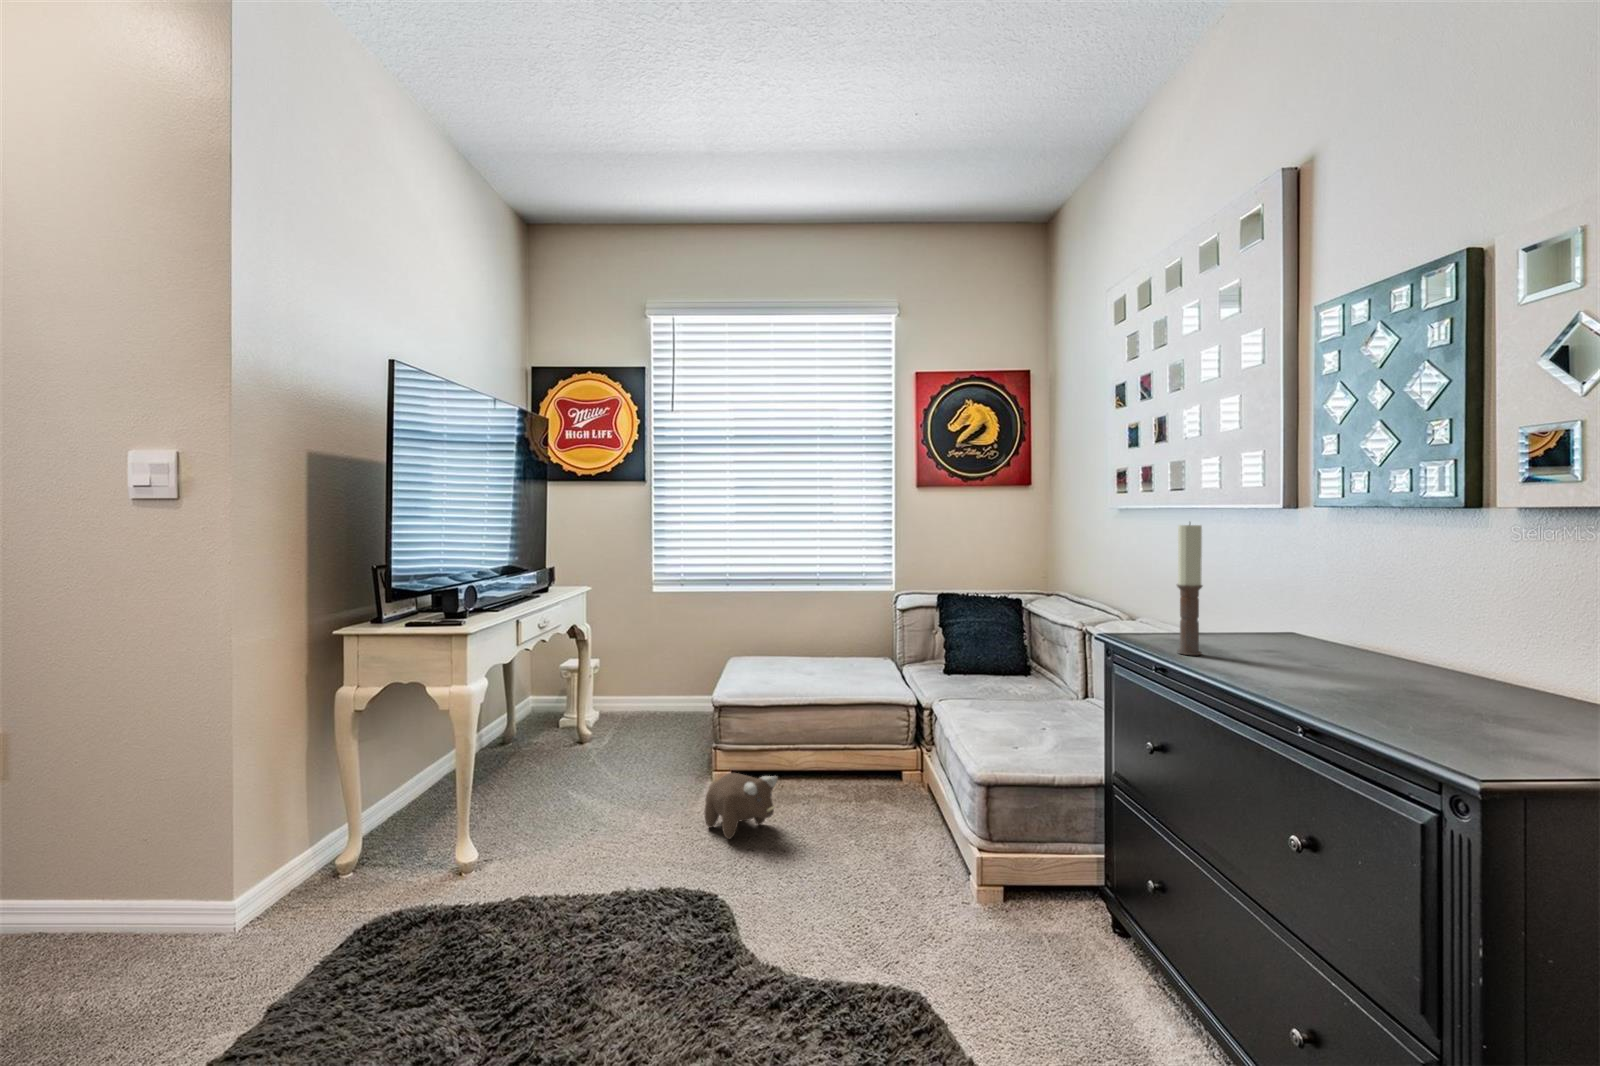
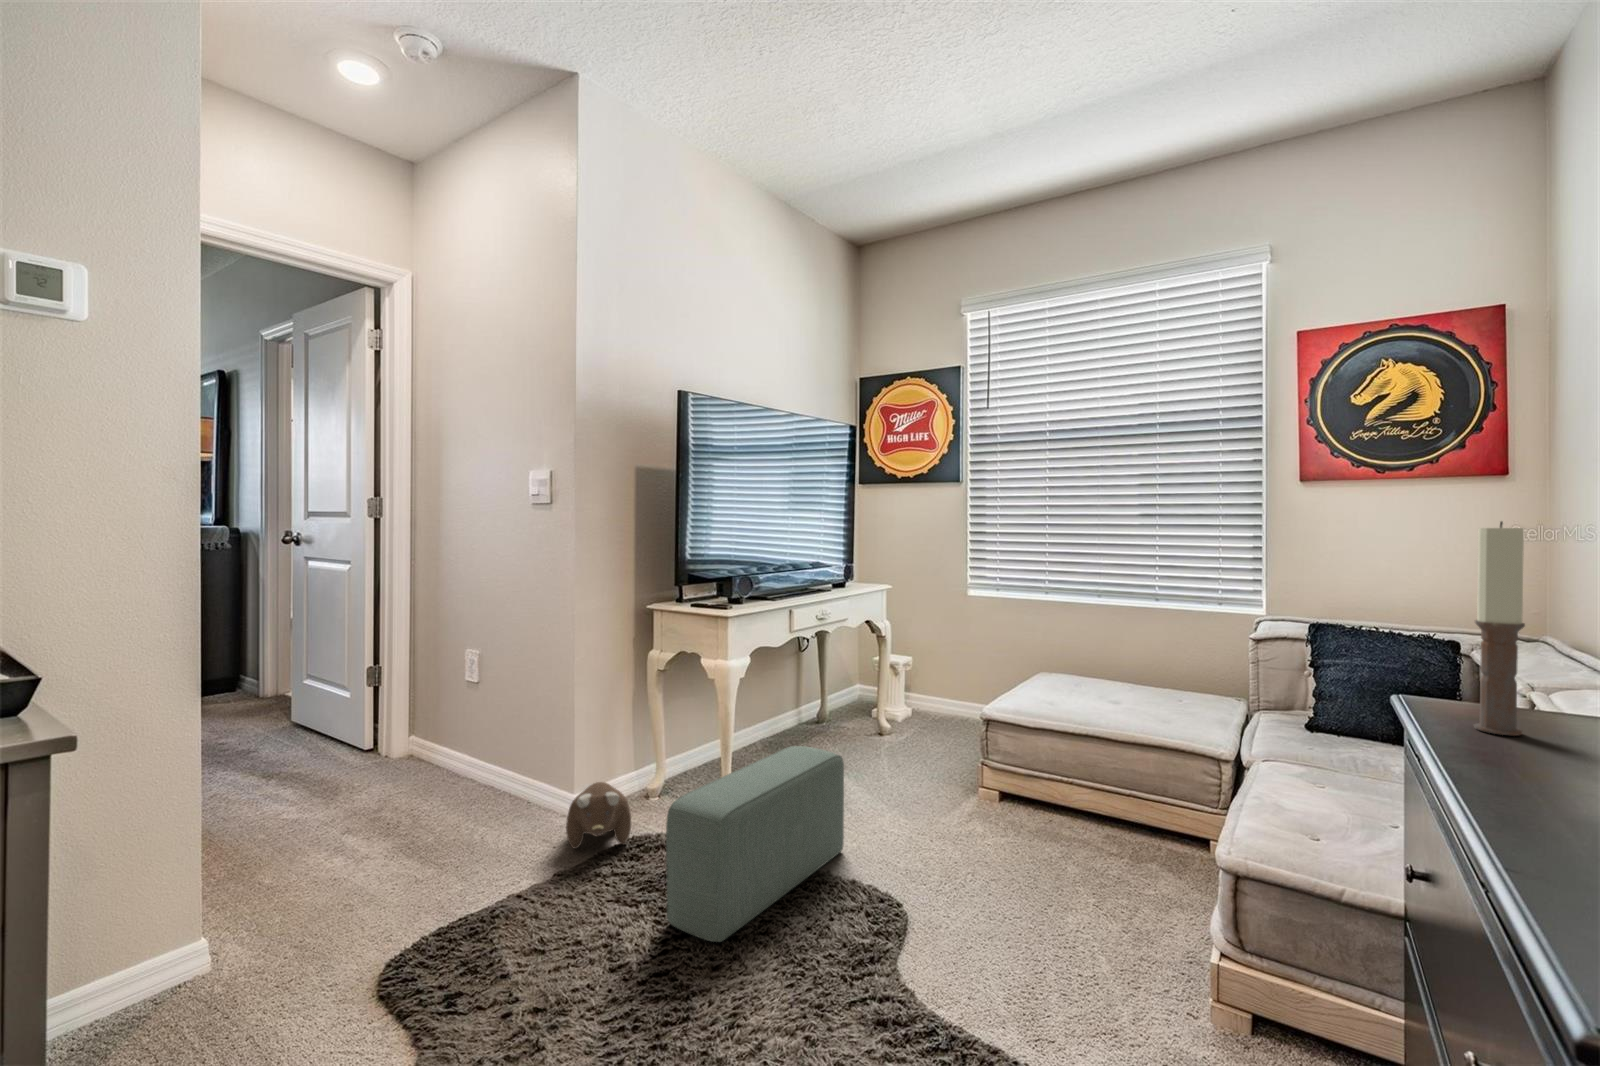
pouf: none [481,765,625,1005] -> present [666,746,844,942]
plush toy: present [704,773,778,839] -> present [566,782,631,849]

